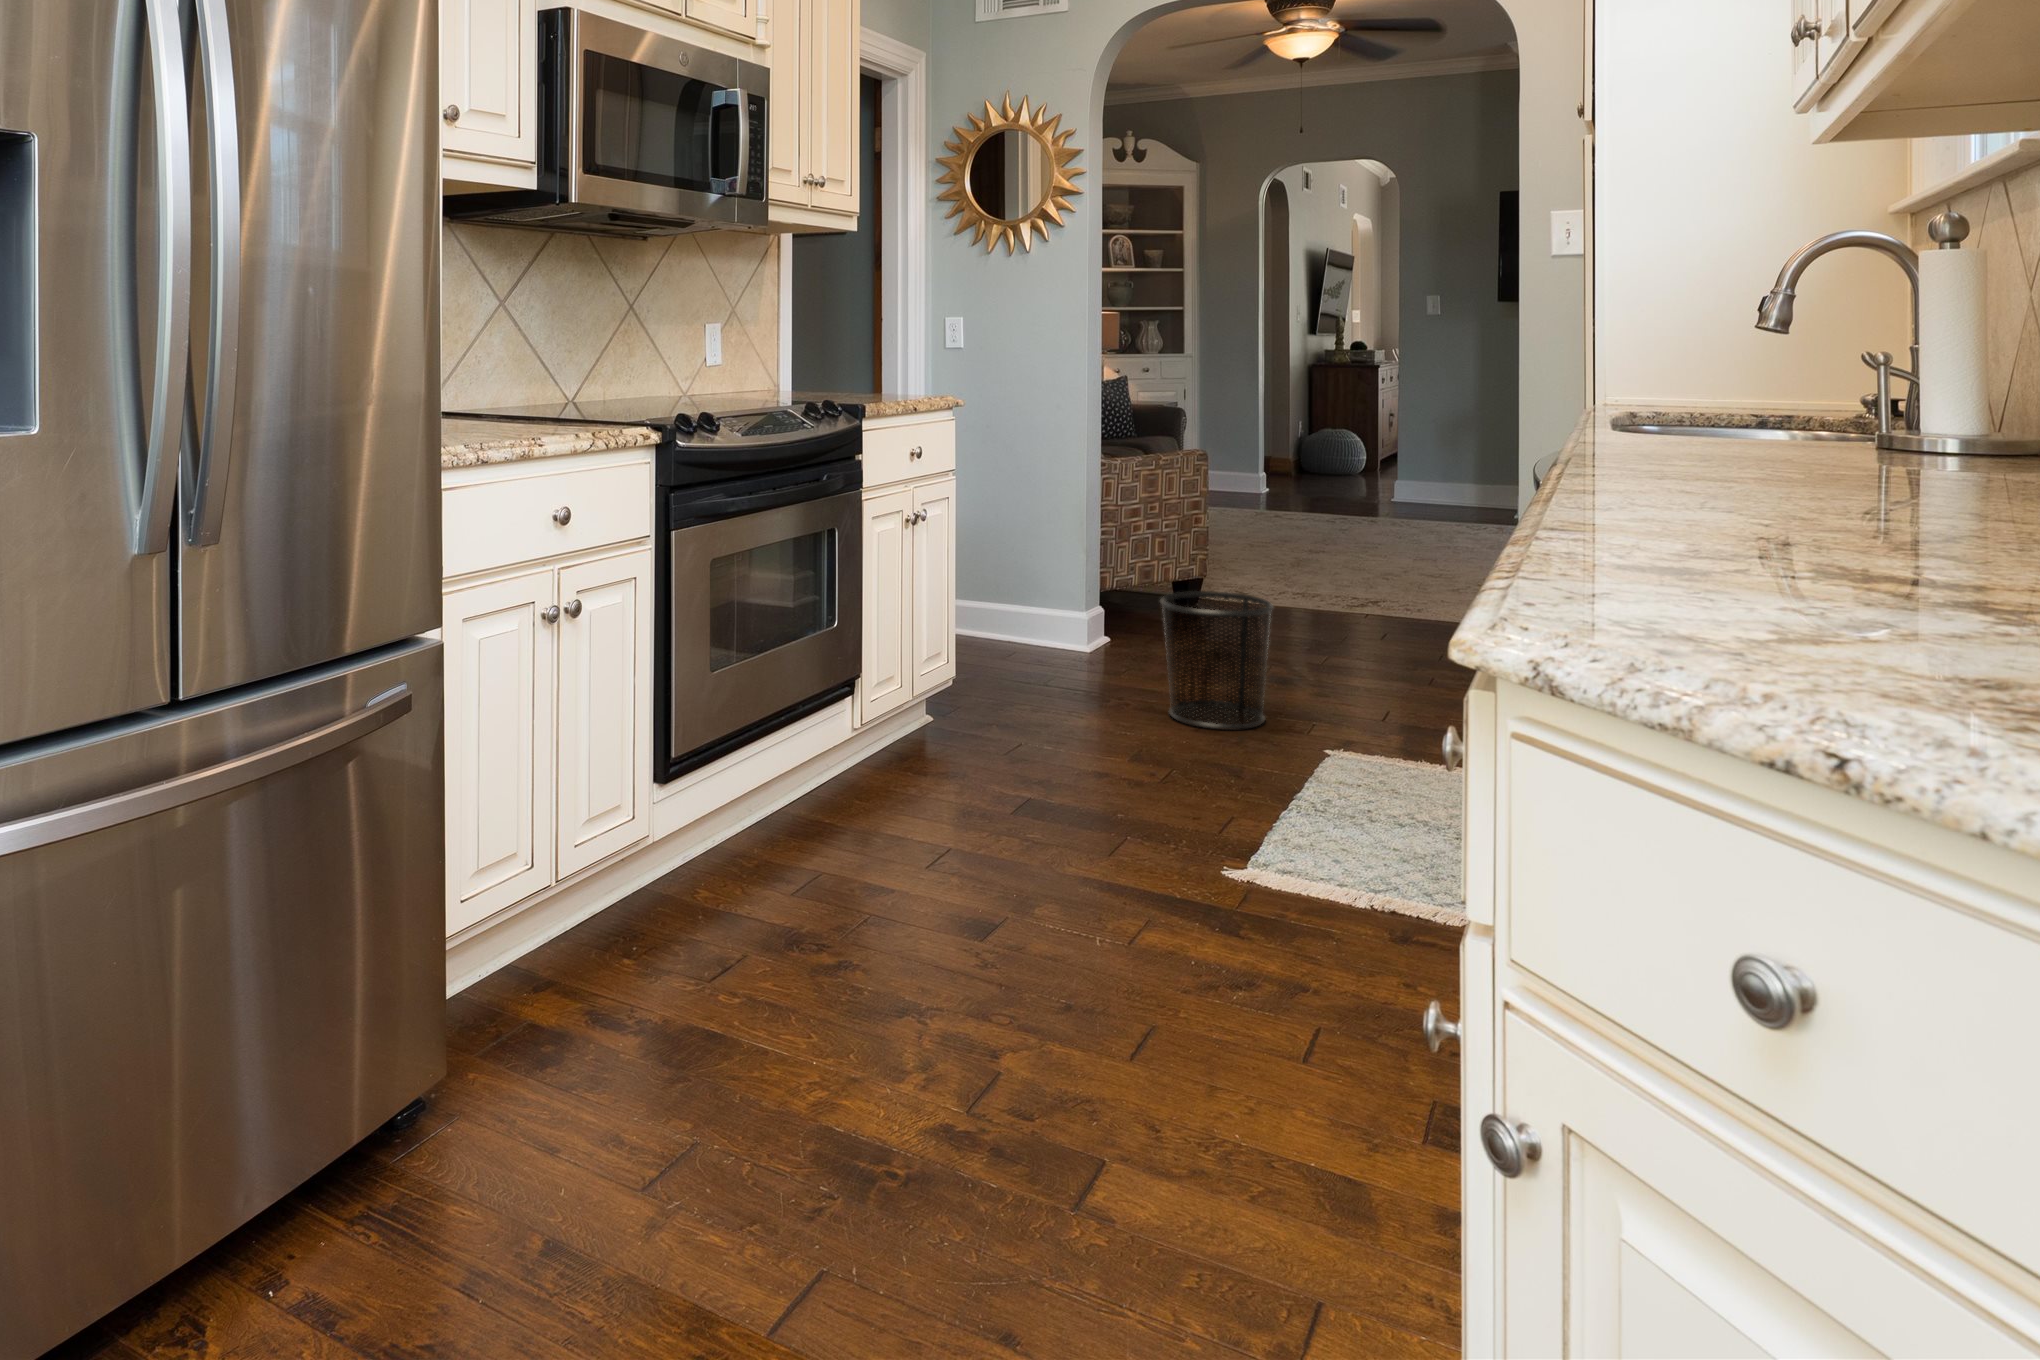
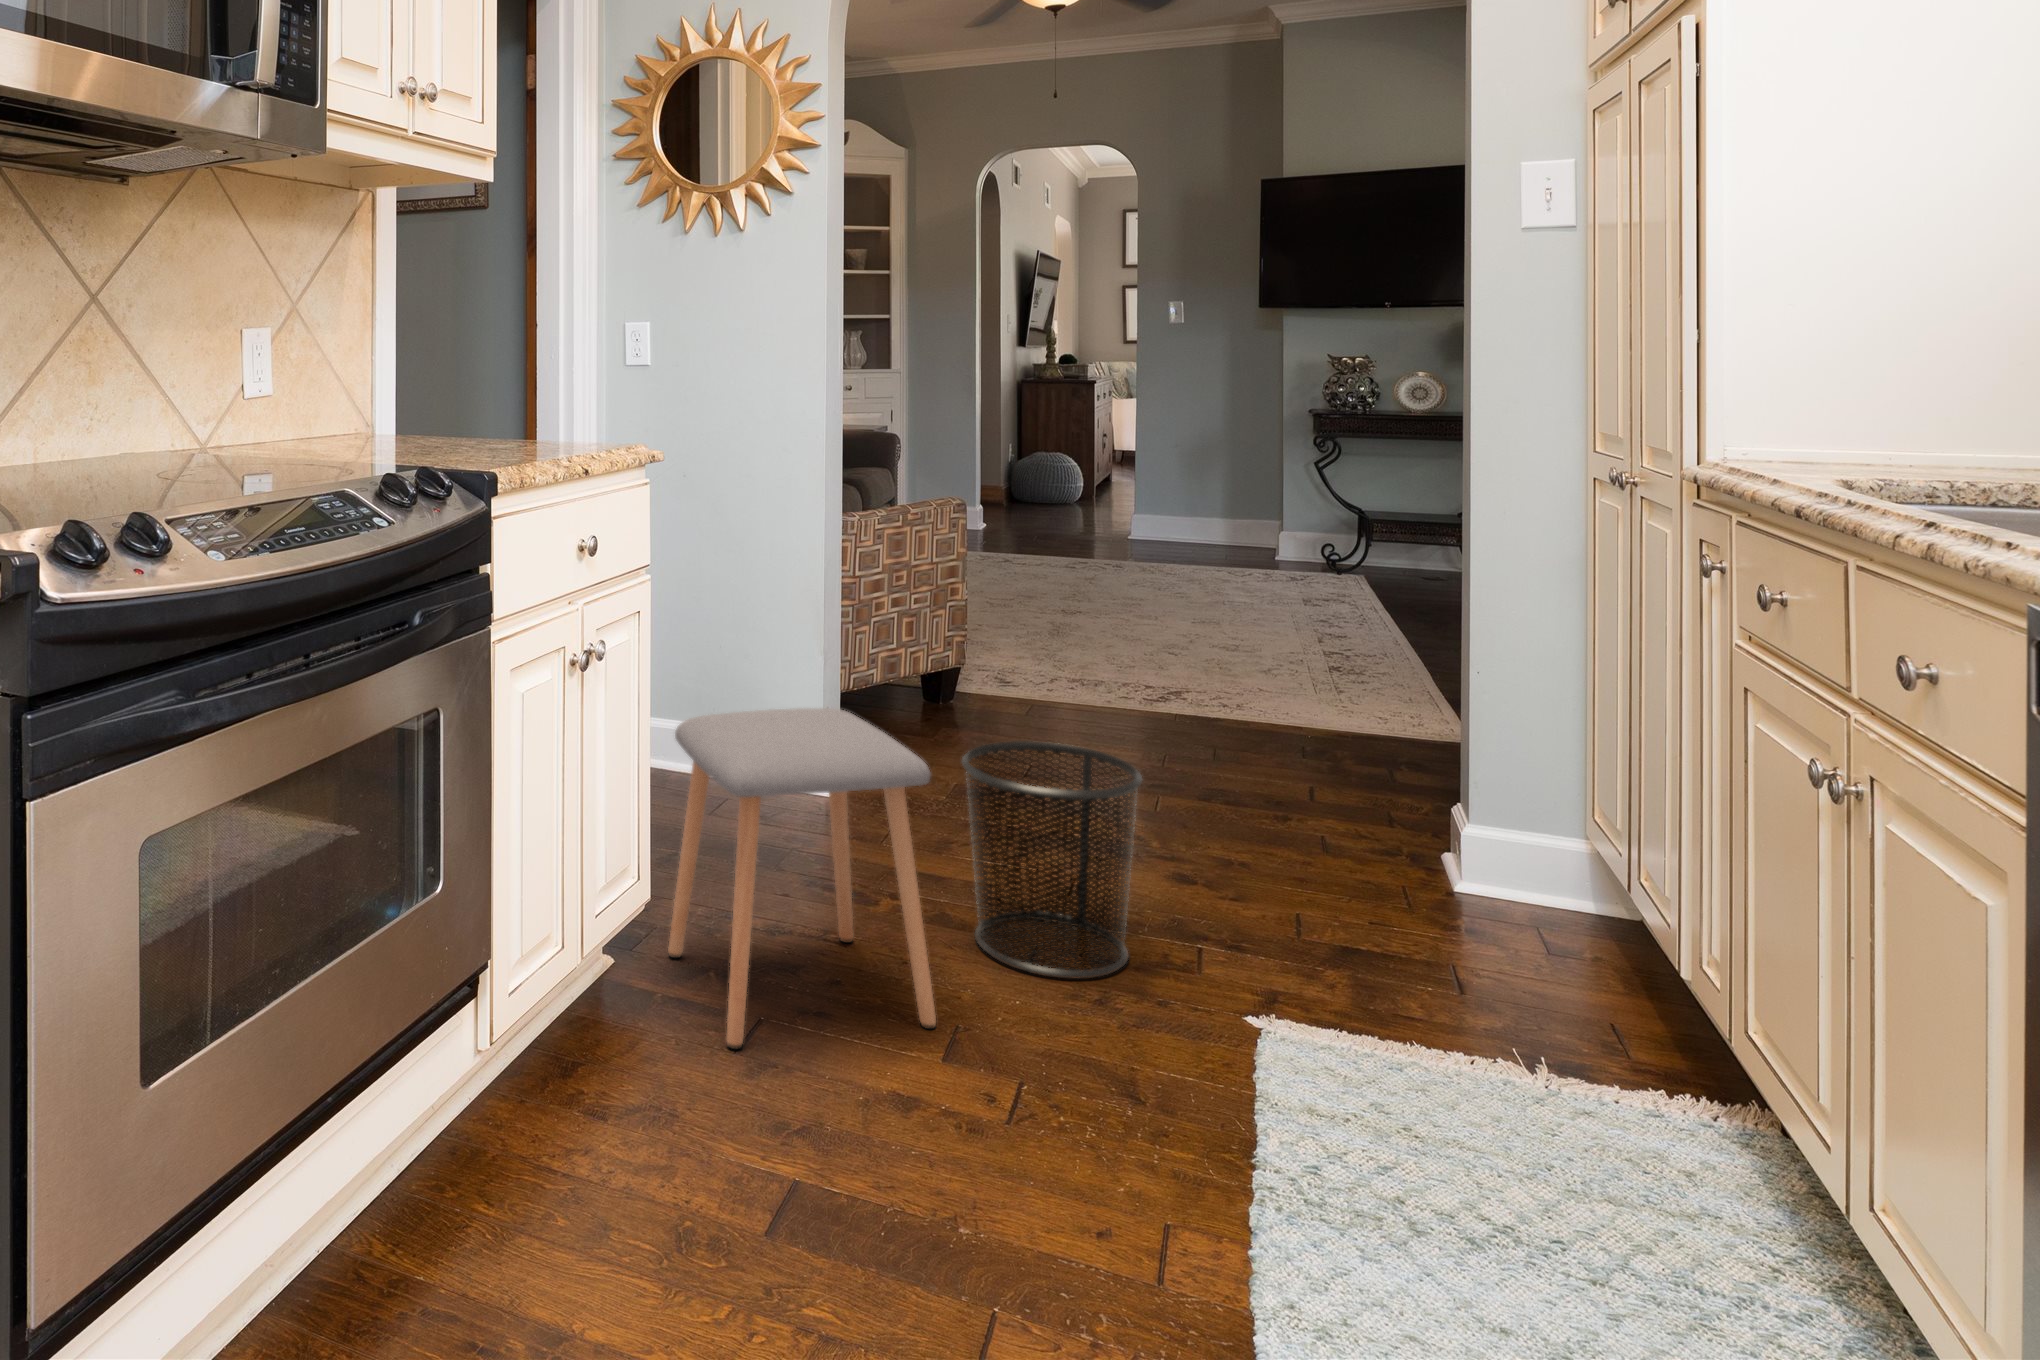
stool: none [970,563,1131,751] -> present [668,708,936,1049]

